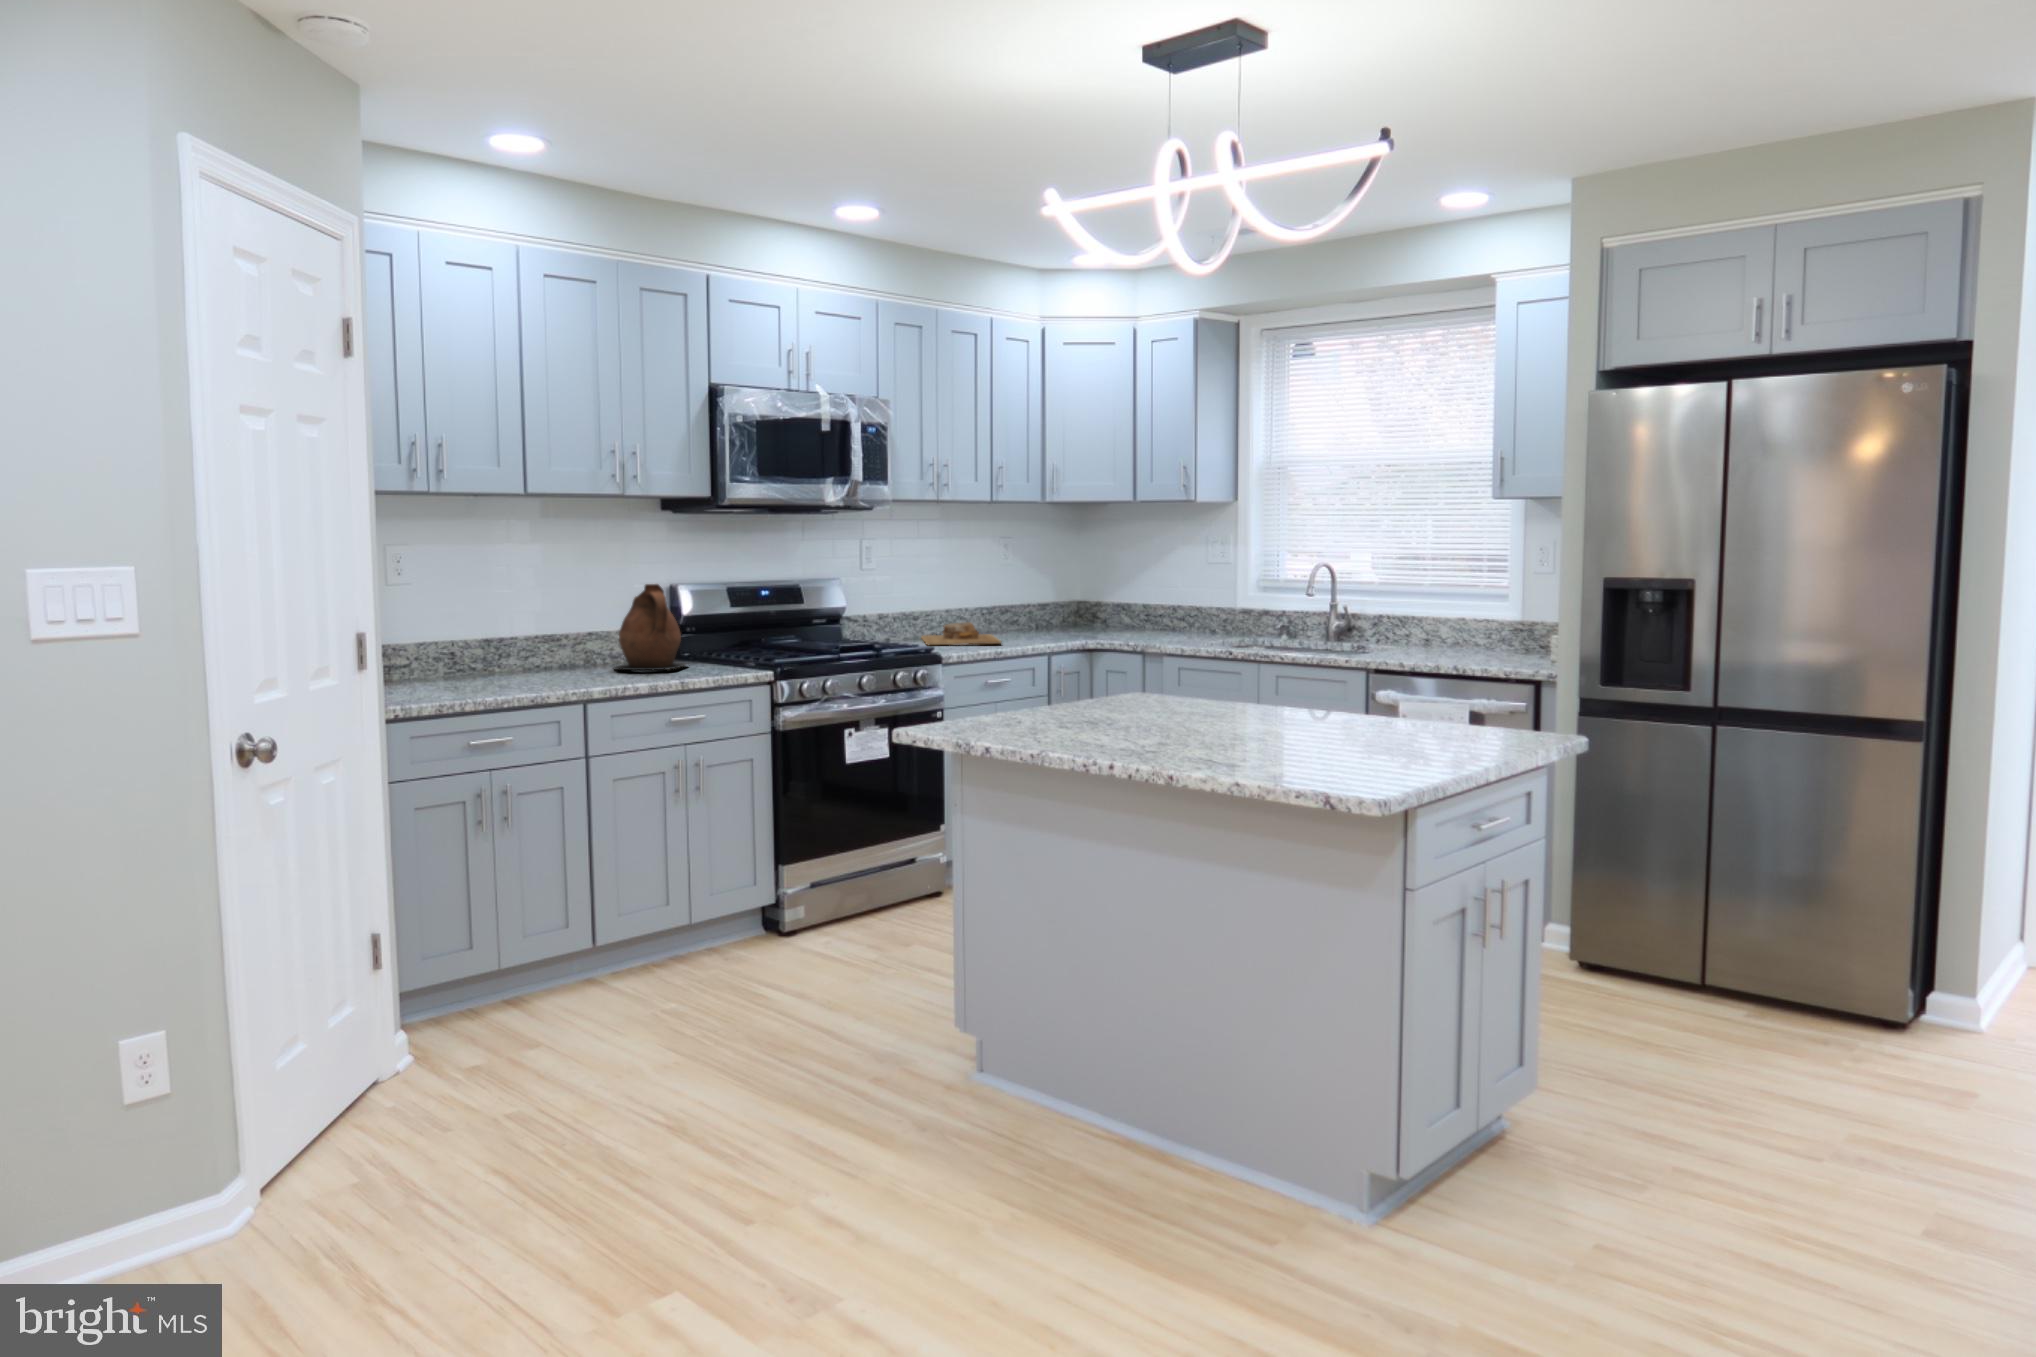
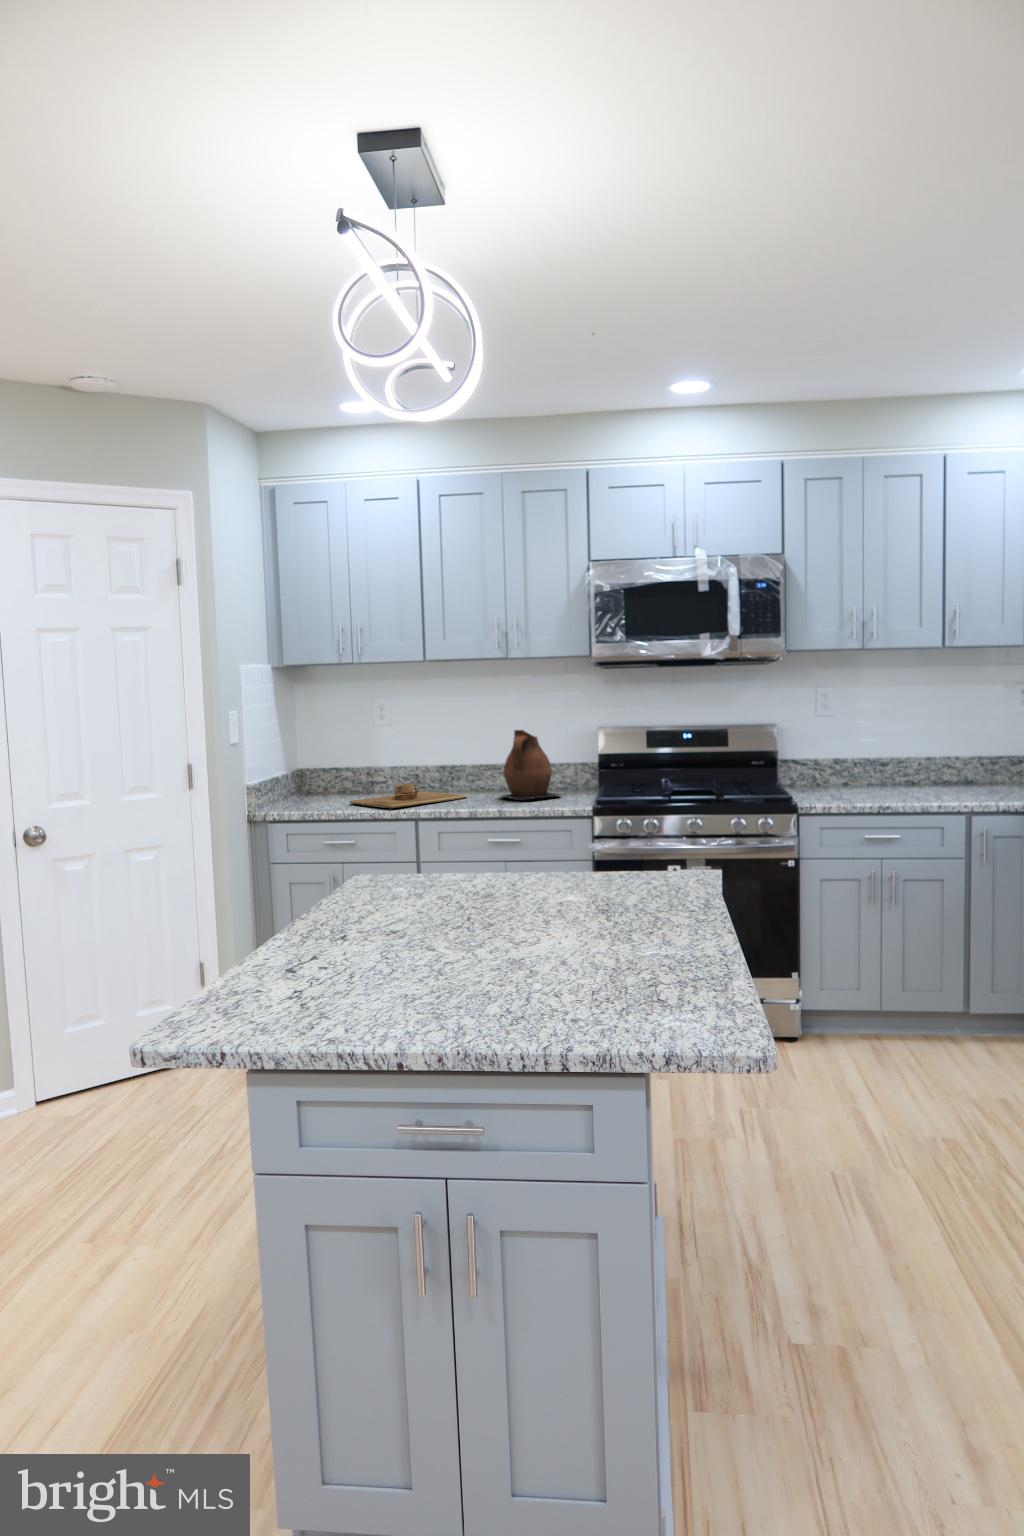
cutting board: present [921,622,1001,645] -> present [350,782,467,808]

